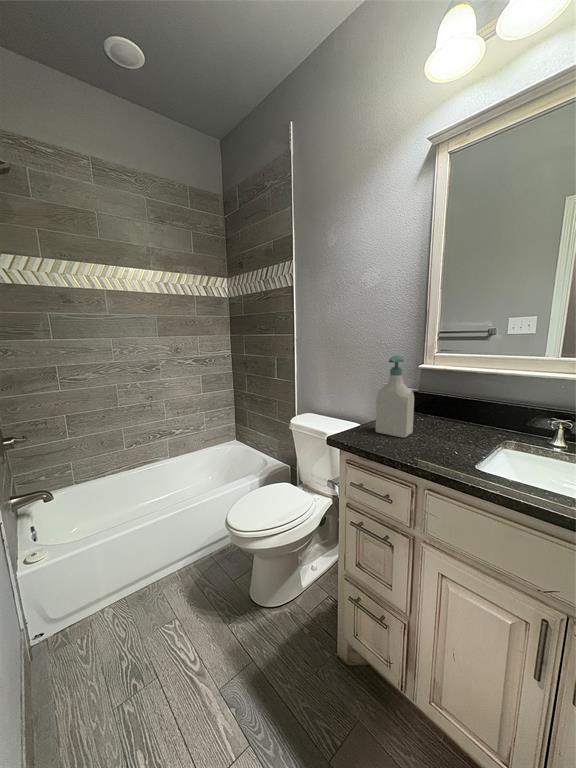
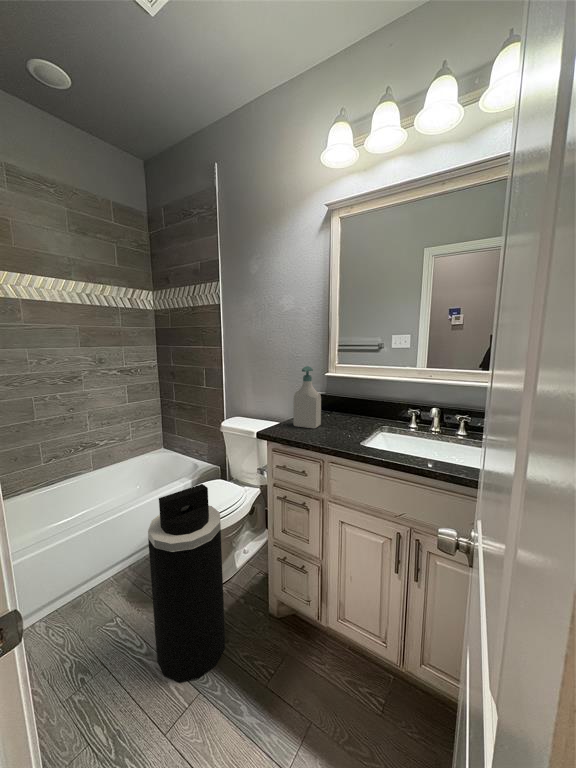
trash can: none [198,494,284,723] -> present [148,484,225,683]

